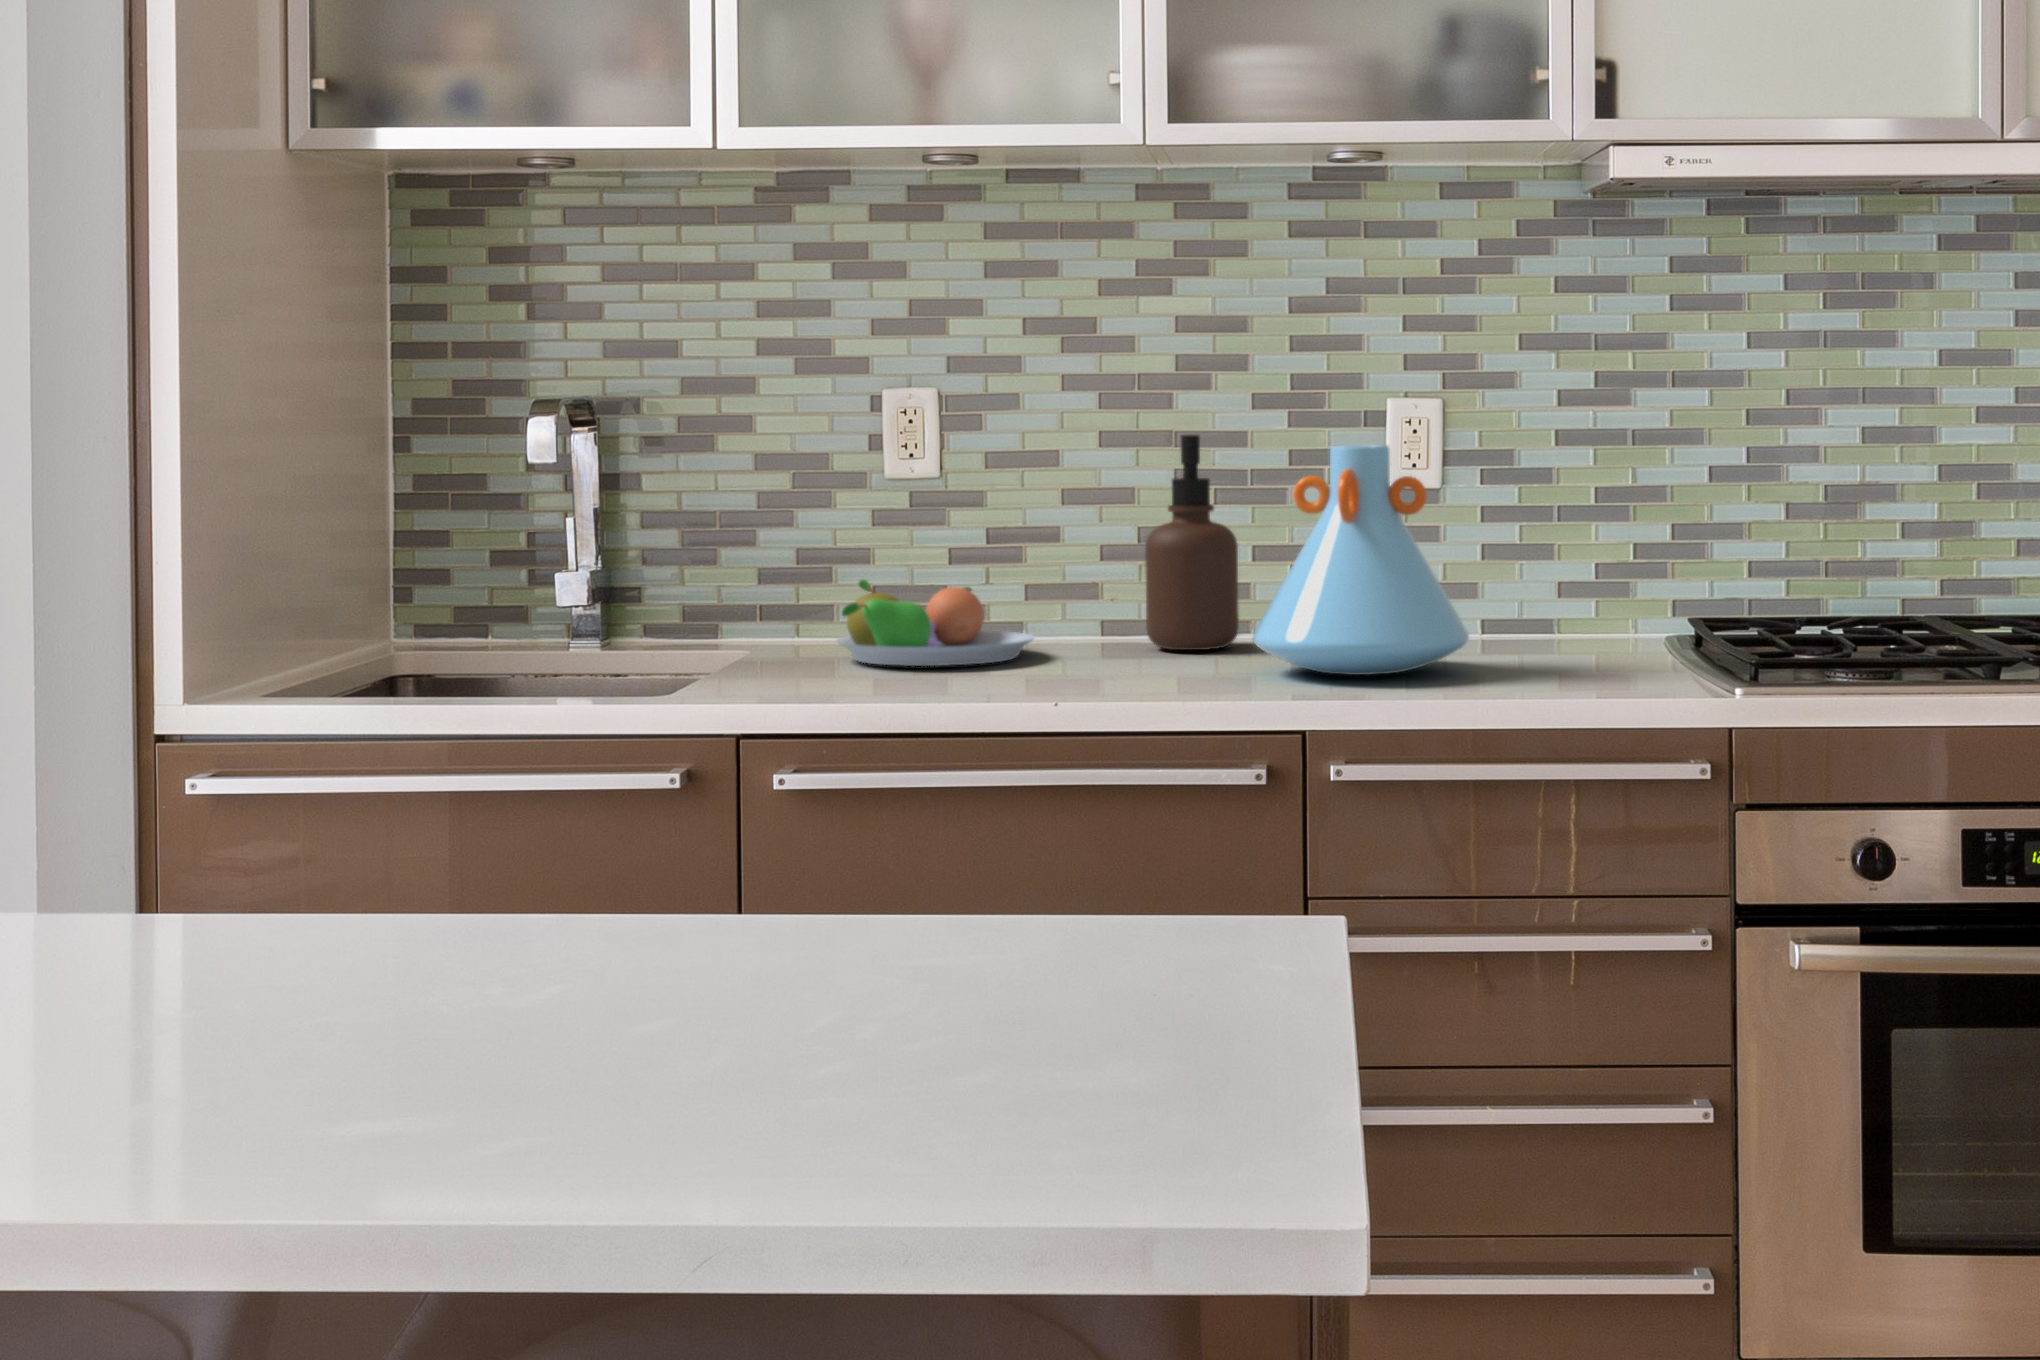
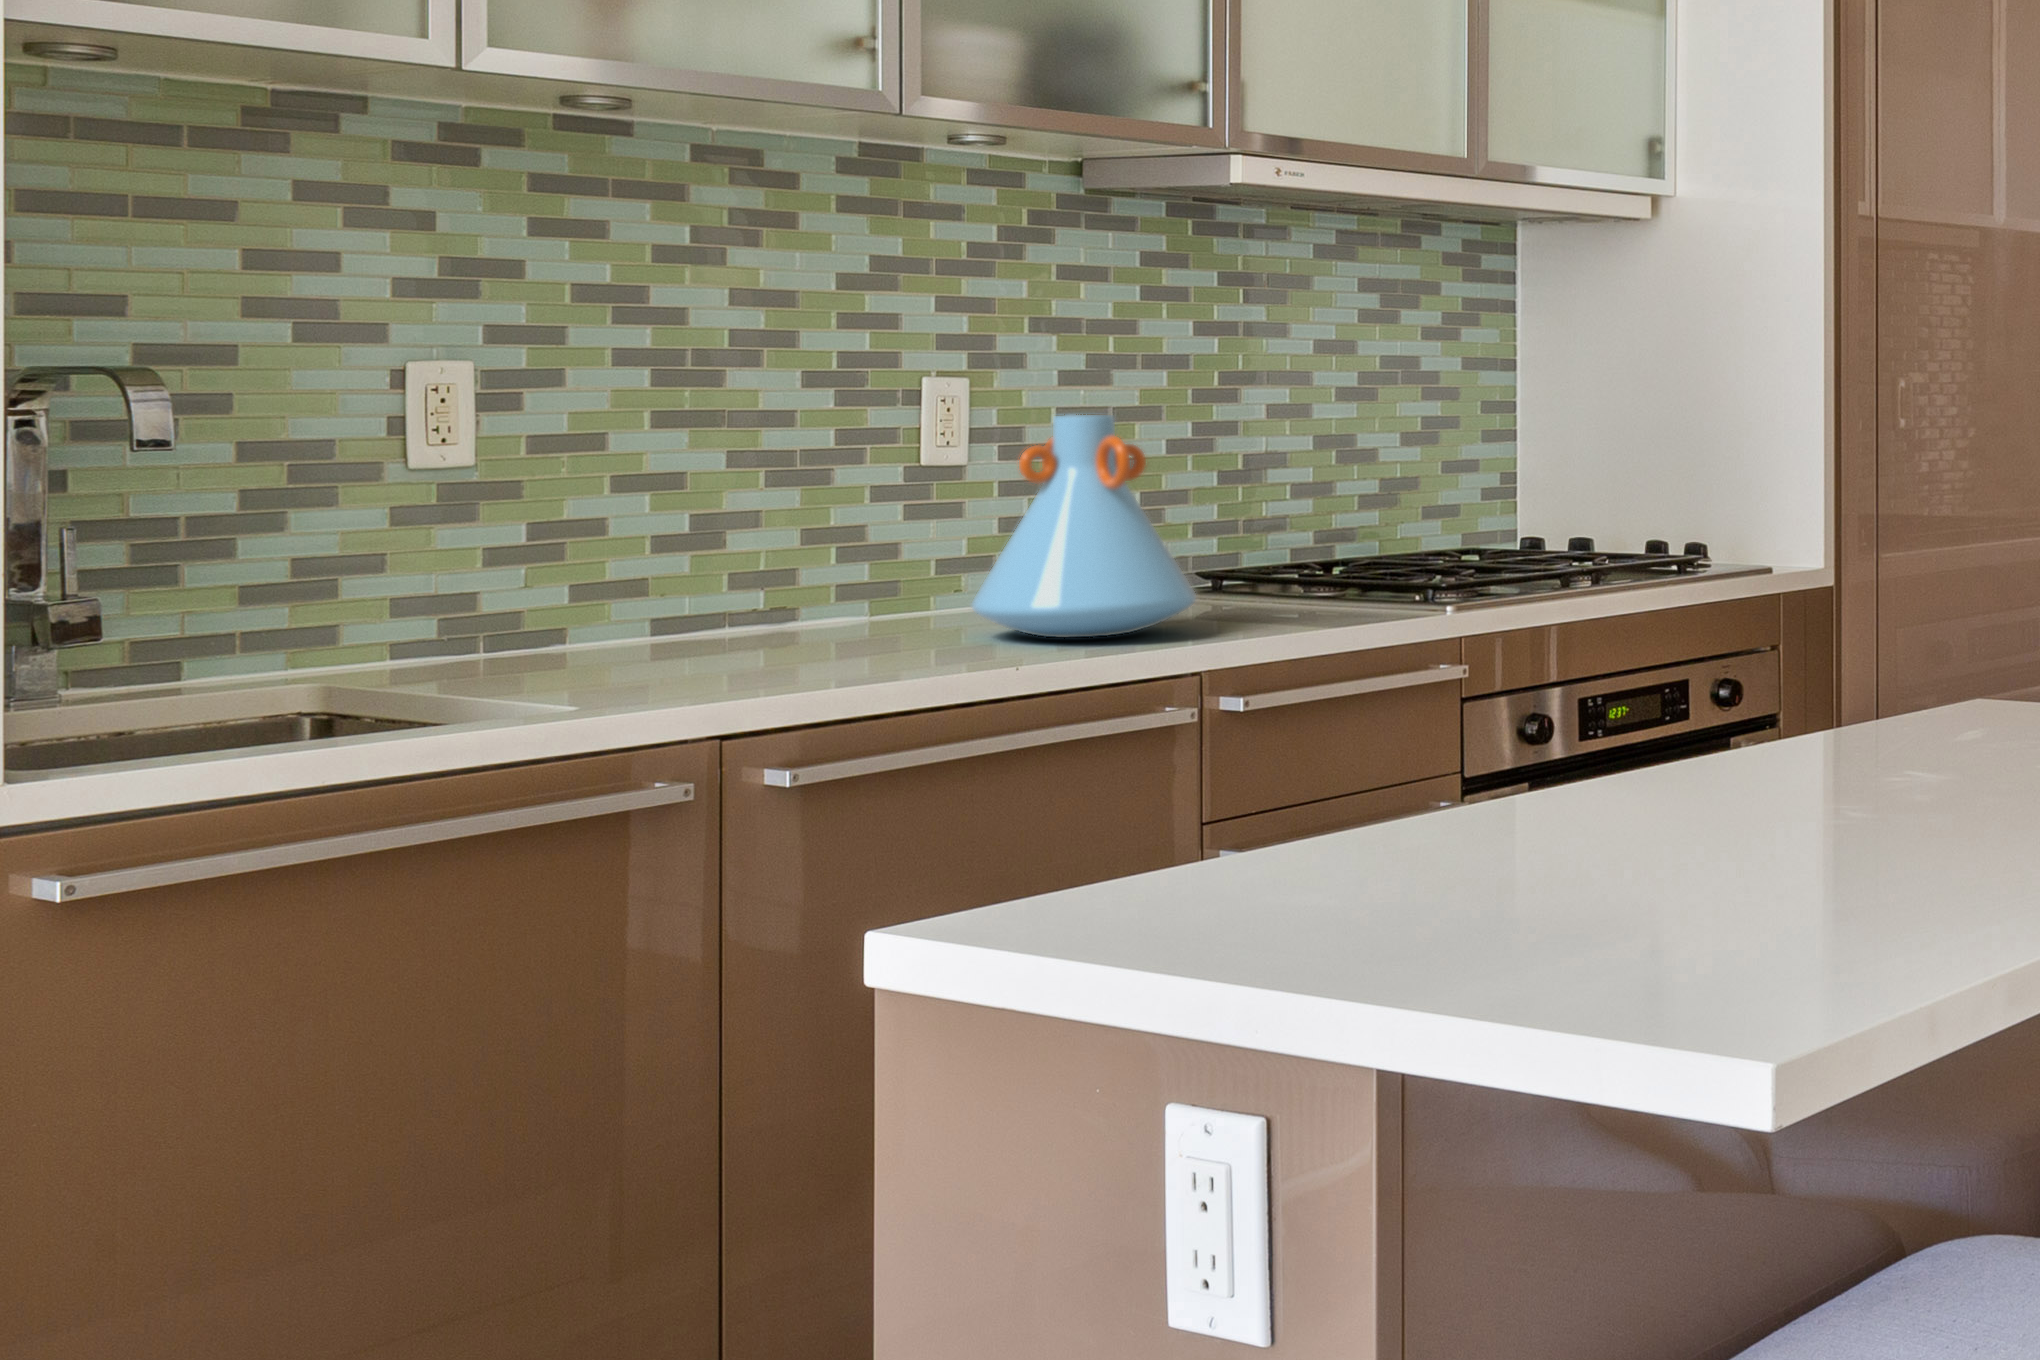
soap dispenser: present [1145,435,1239,650] -> none [740,412,850,640]
fruit bowl: present [836,580,1035,666] -> none [442,584,712,681]

